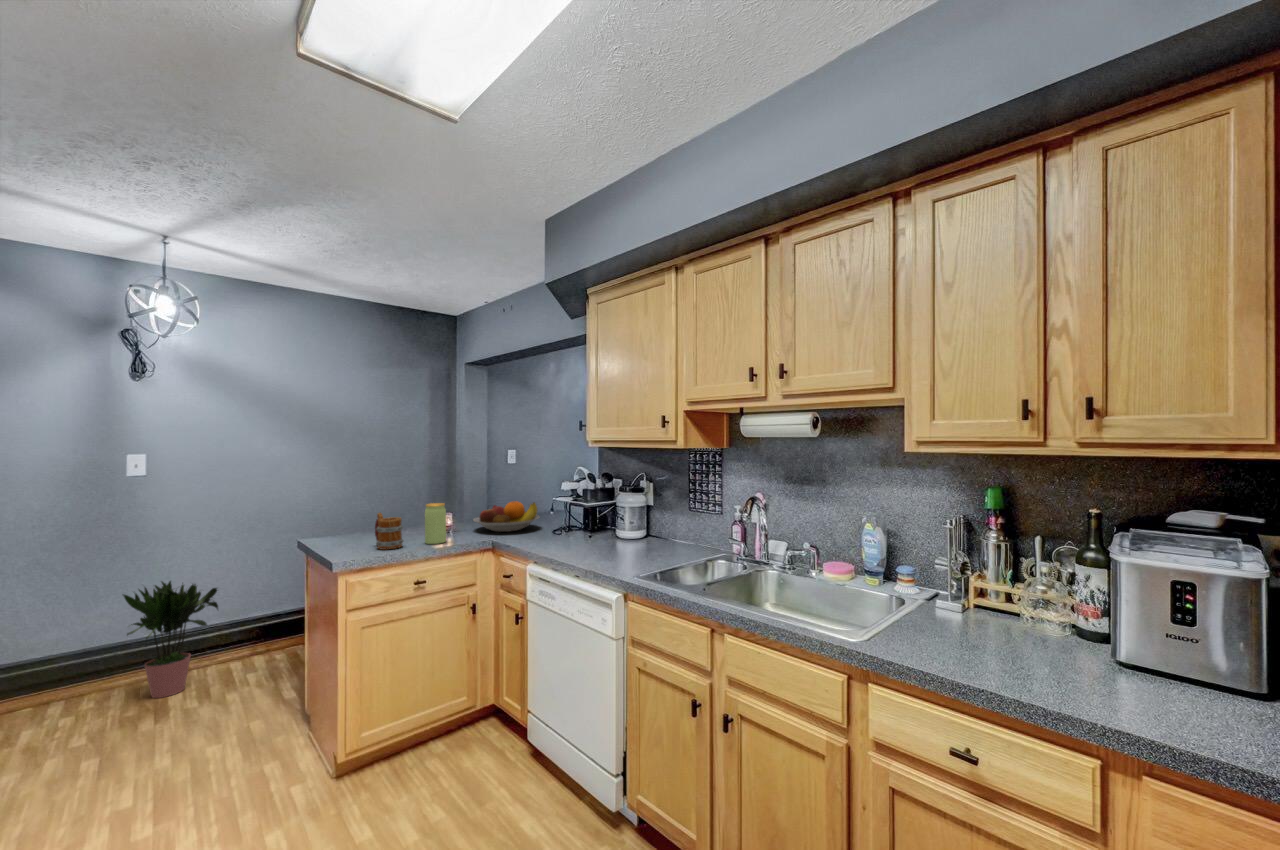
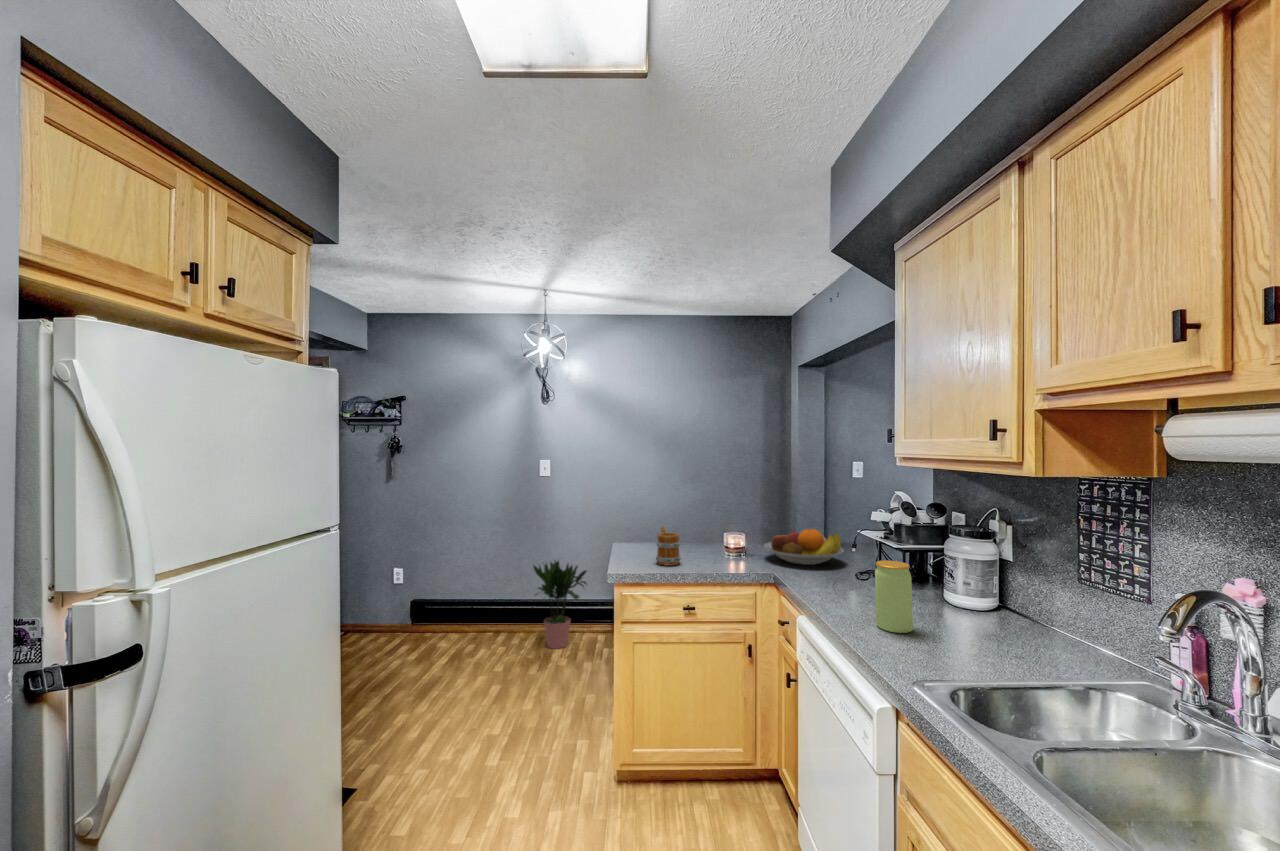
jar: present [425,503,446,544] -> present [875,561,913,633]

